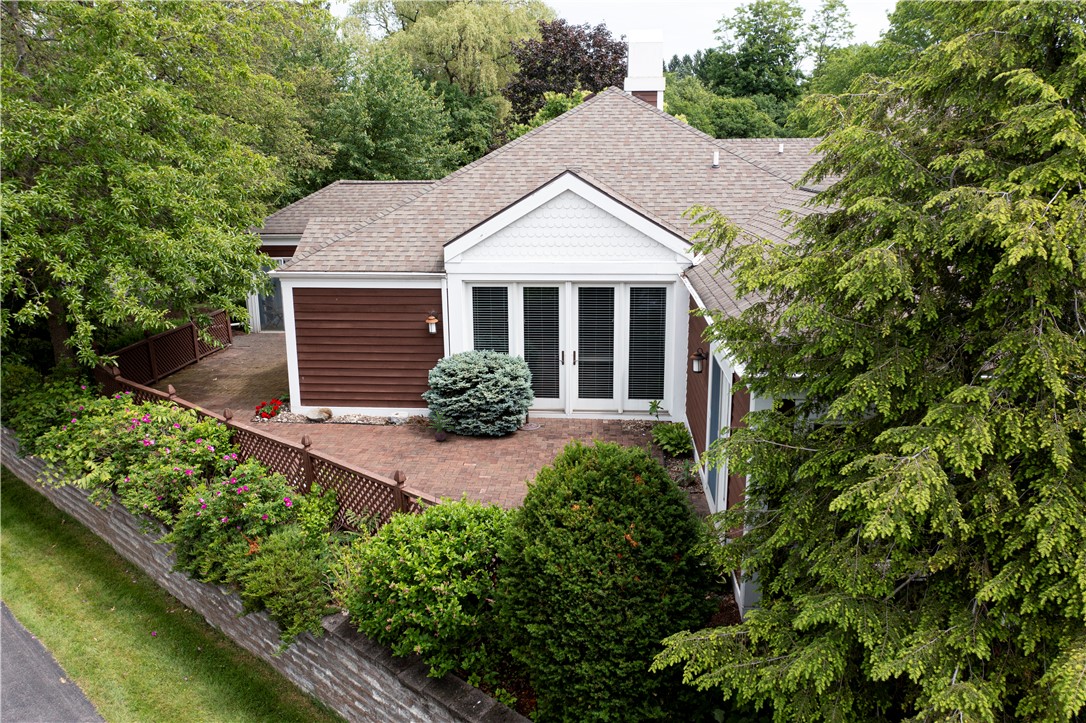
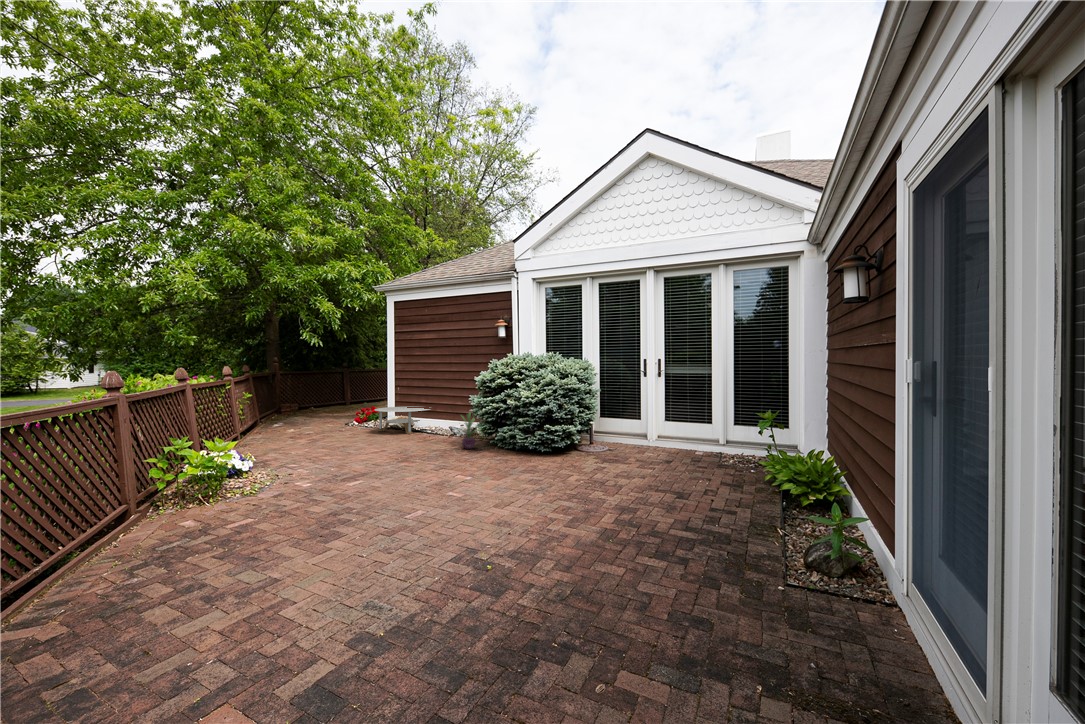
round table: none [308,396,363,428] -> present [374,406,430,434]

